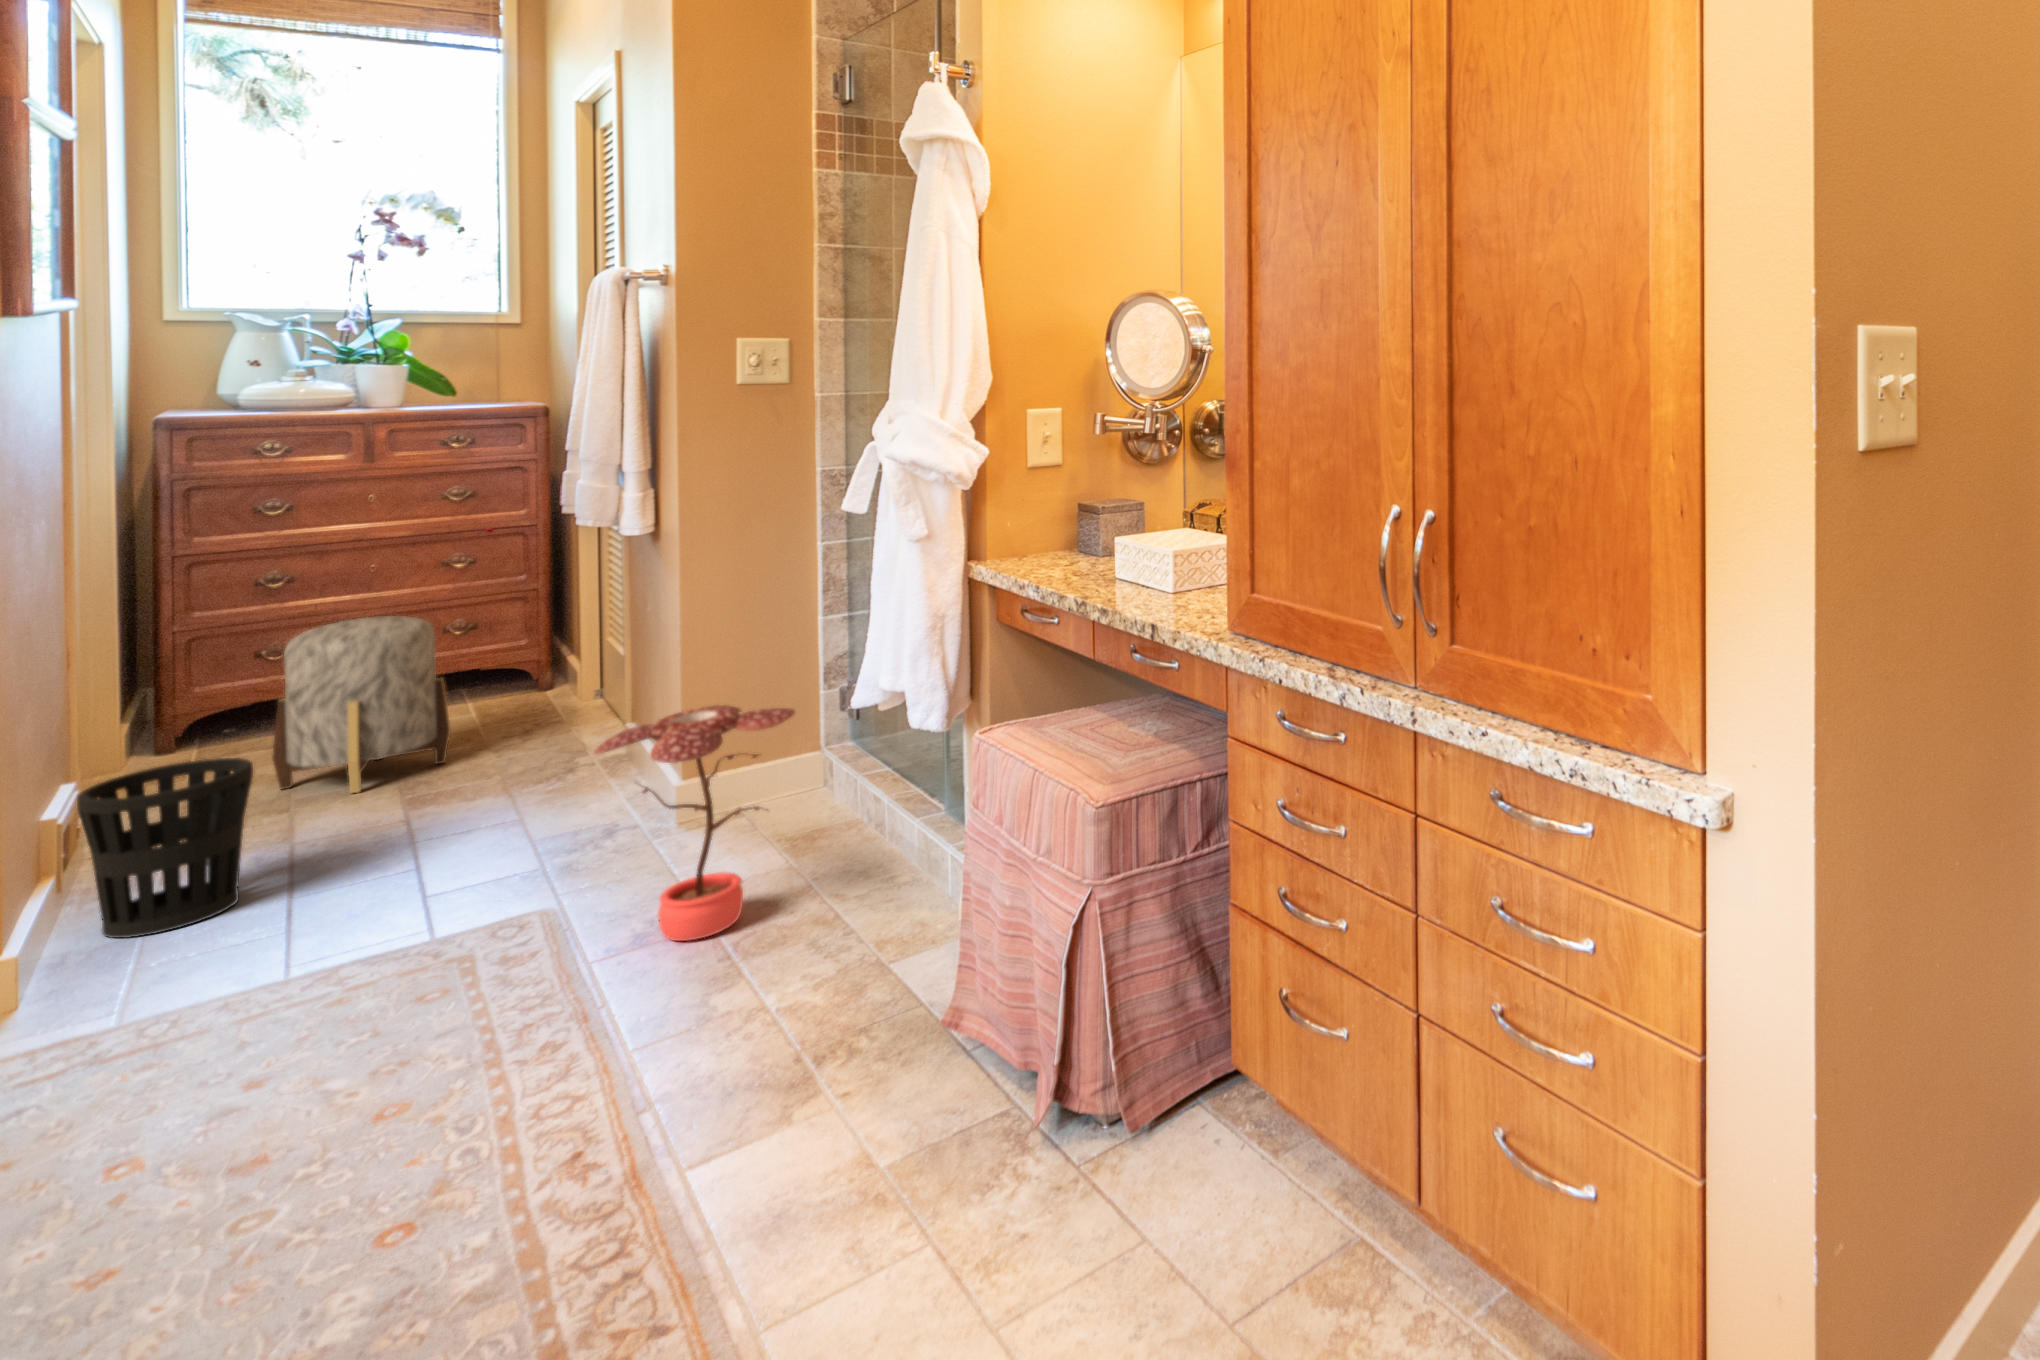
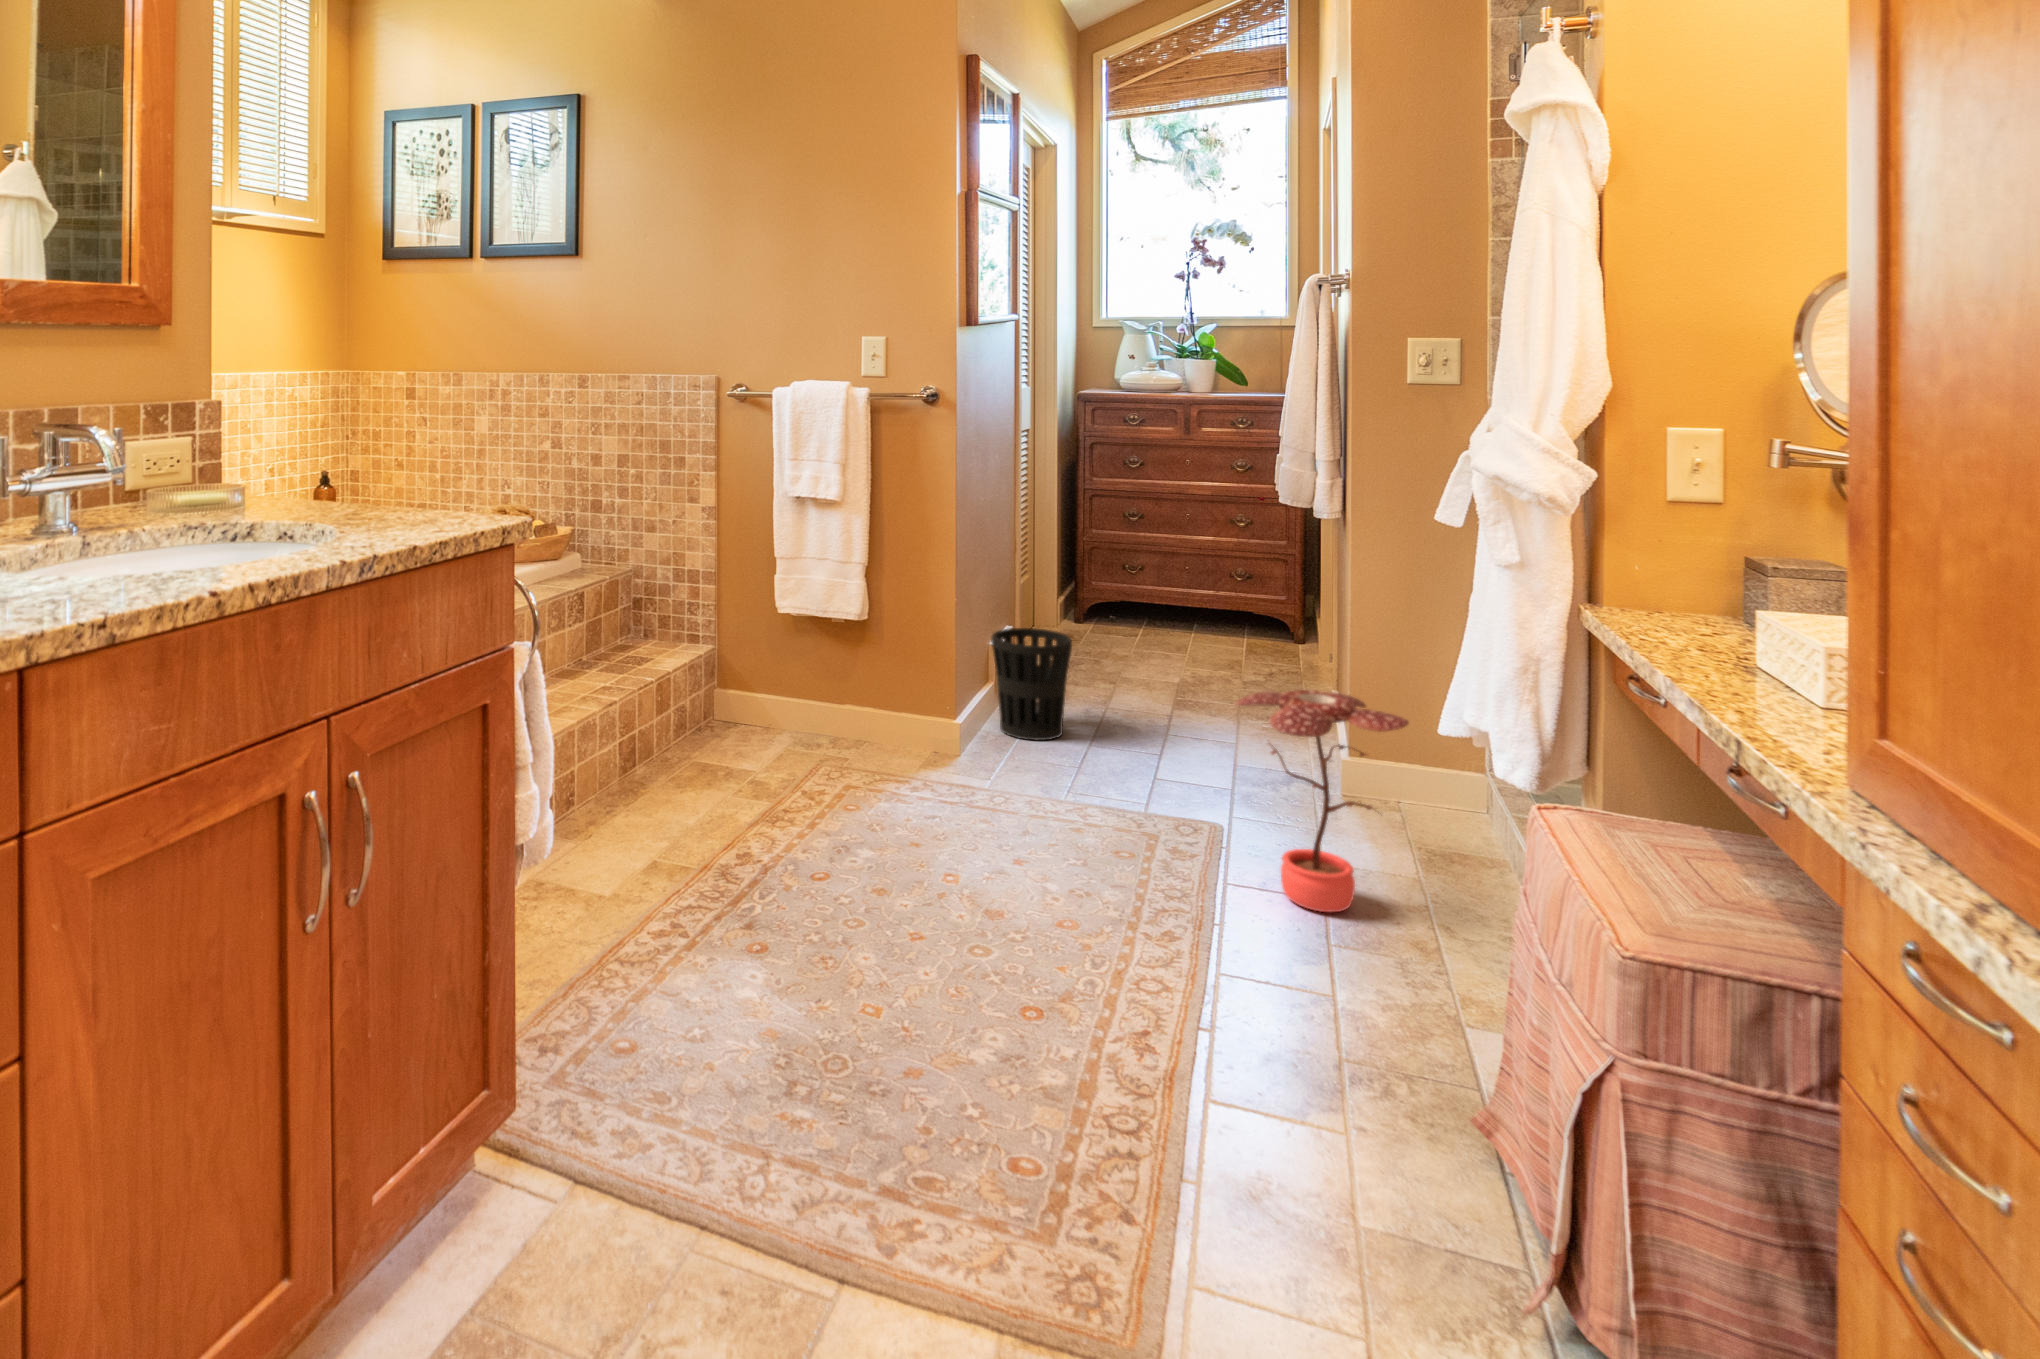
stool: present [272,616,451,793] -> none [1109,555,1212,686]

